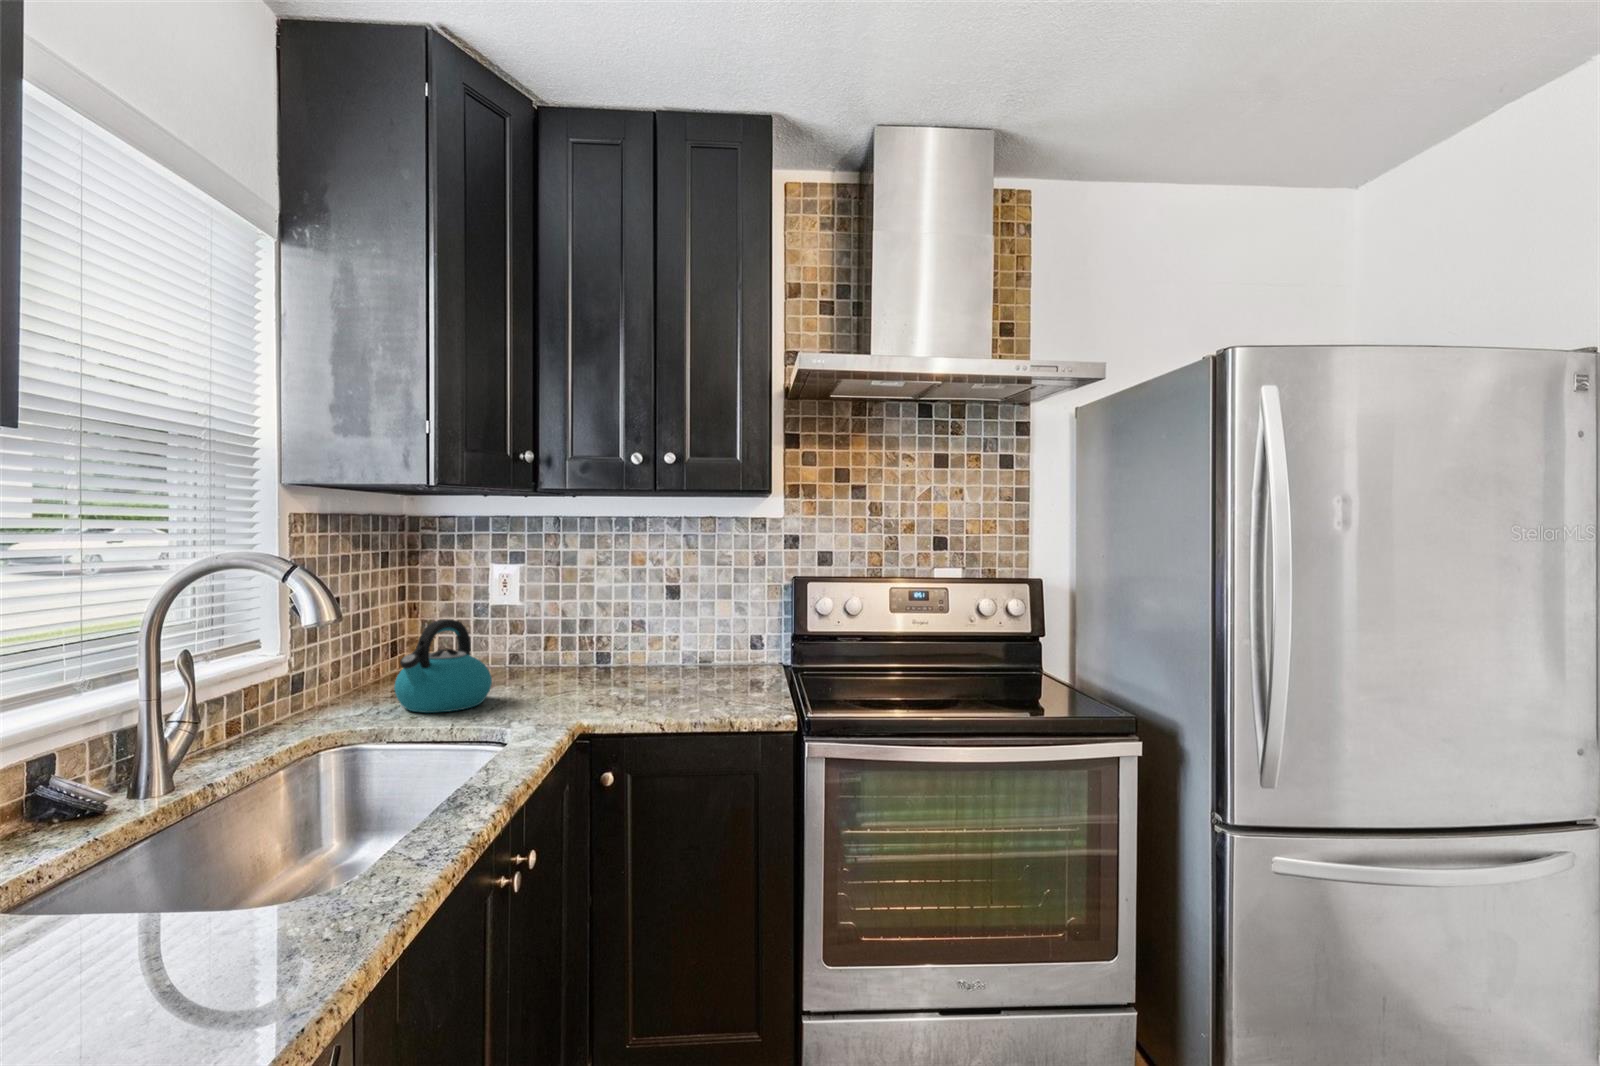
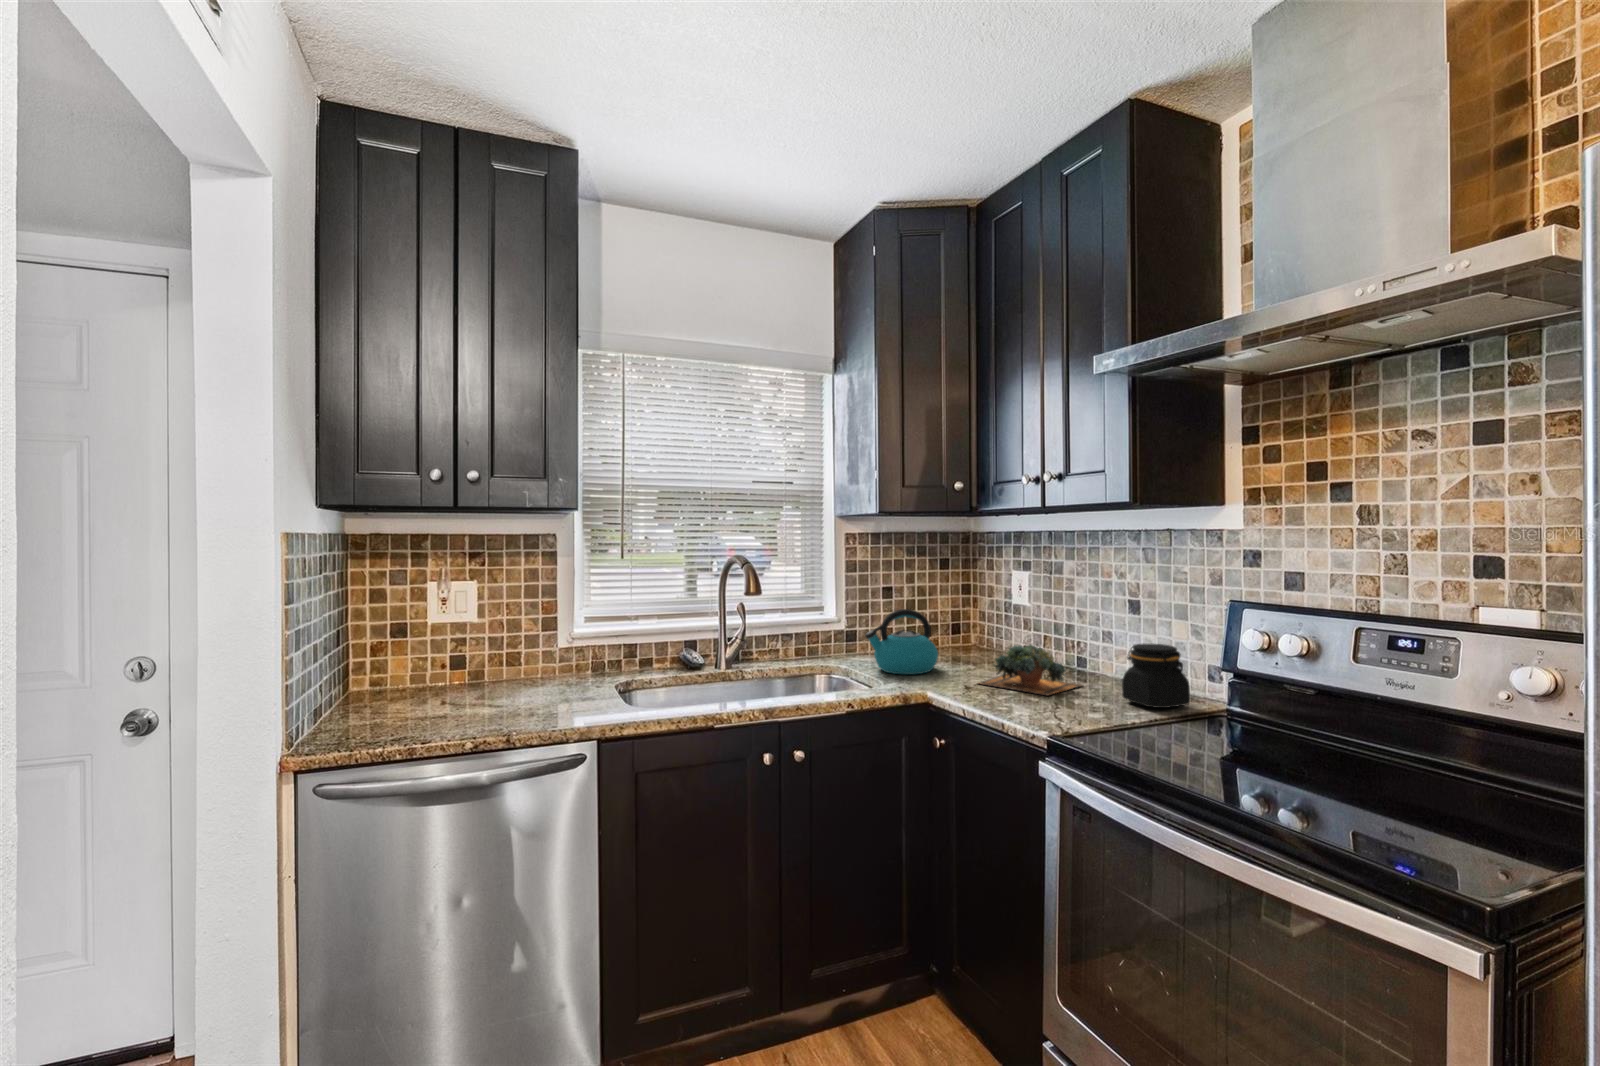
jar: none [705,622,765,680] -> present [1122,643,1190,708]
succulent plant: none [559,641,659,698] -> present [978,644,1081,695]

